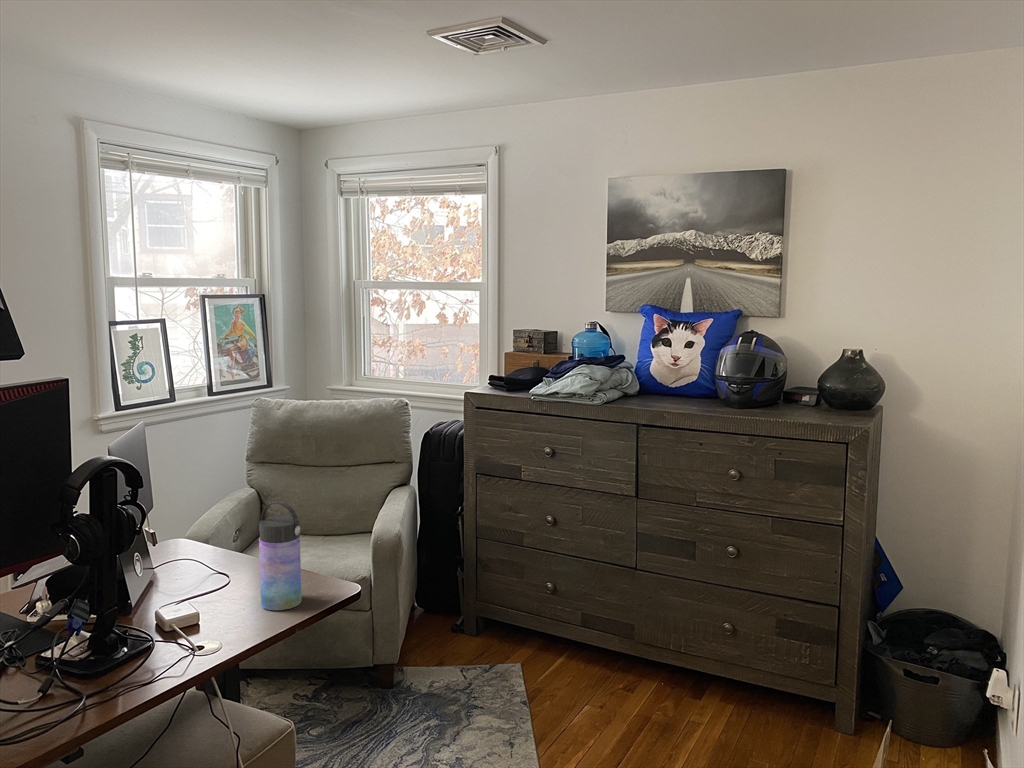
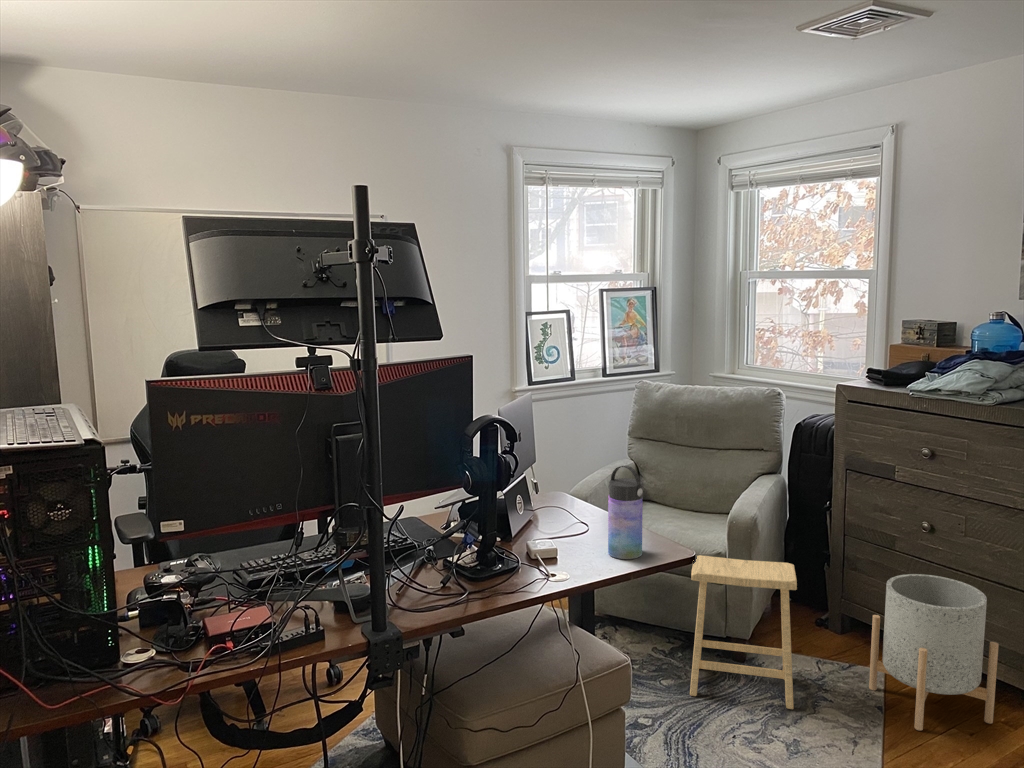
planter: none [512,567,618,717] -> present [869,574,999,731]
footstool: none [339,578,450,739] -> present [690,555,797,709]

